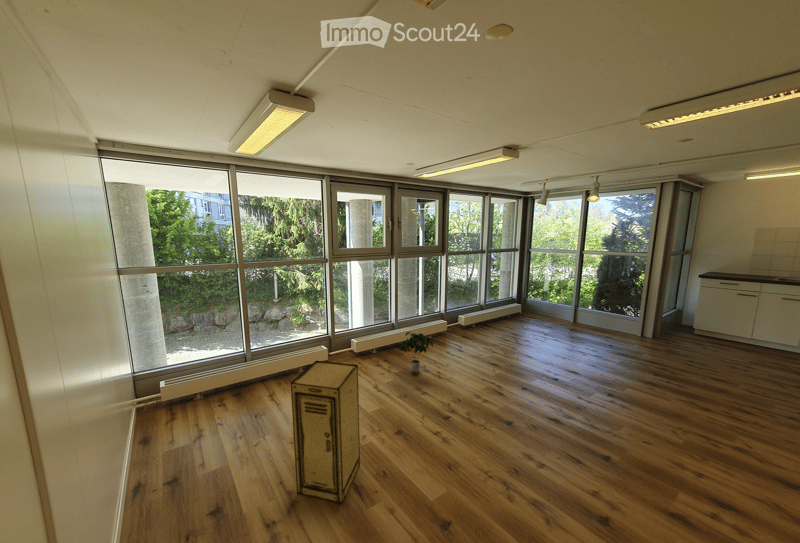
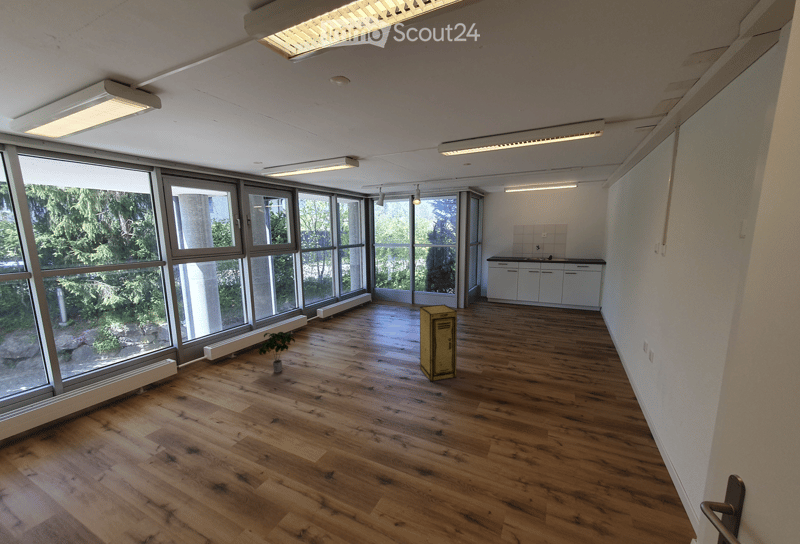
storage cabinet: present [291,361,360,504] -> present [420,304,457,382]

